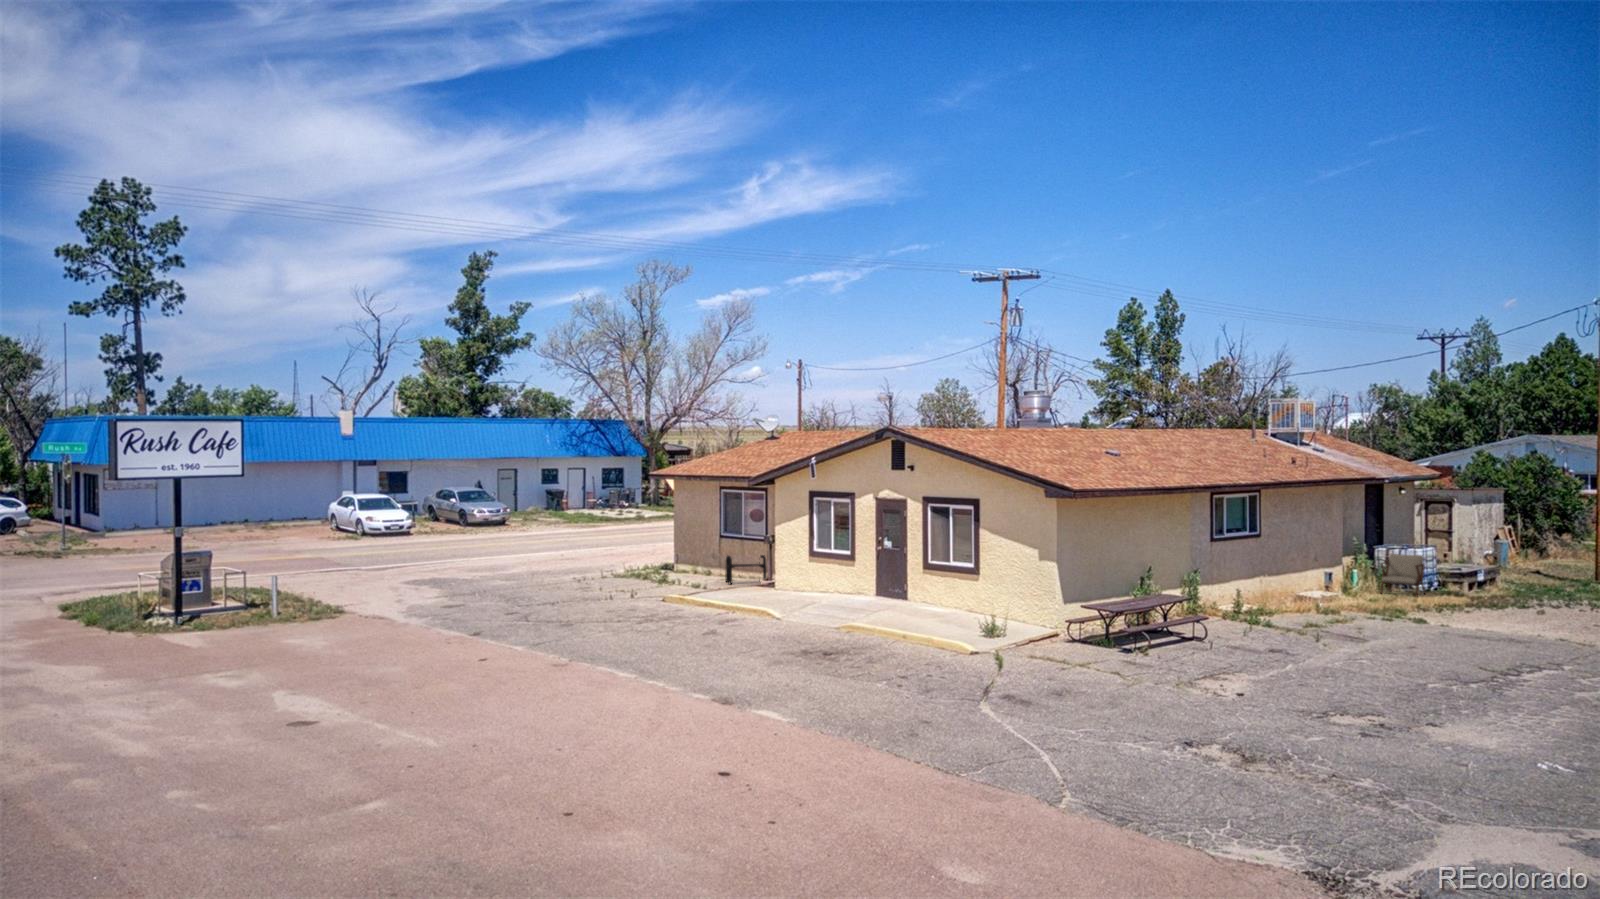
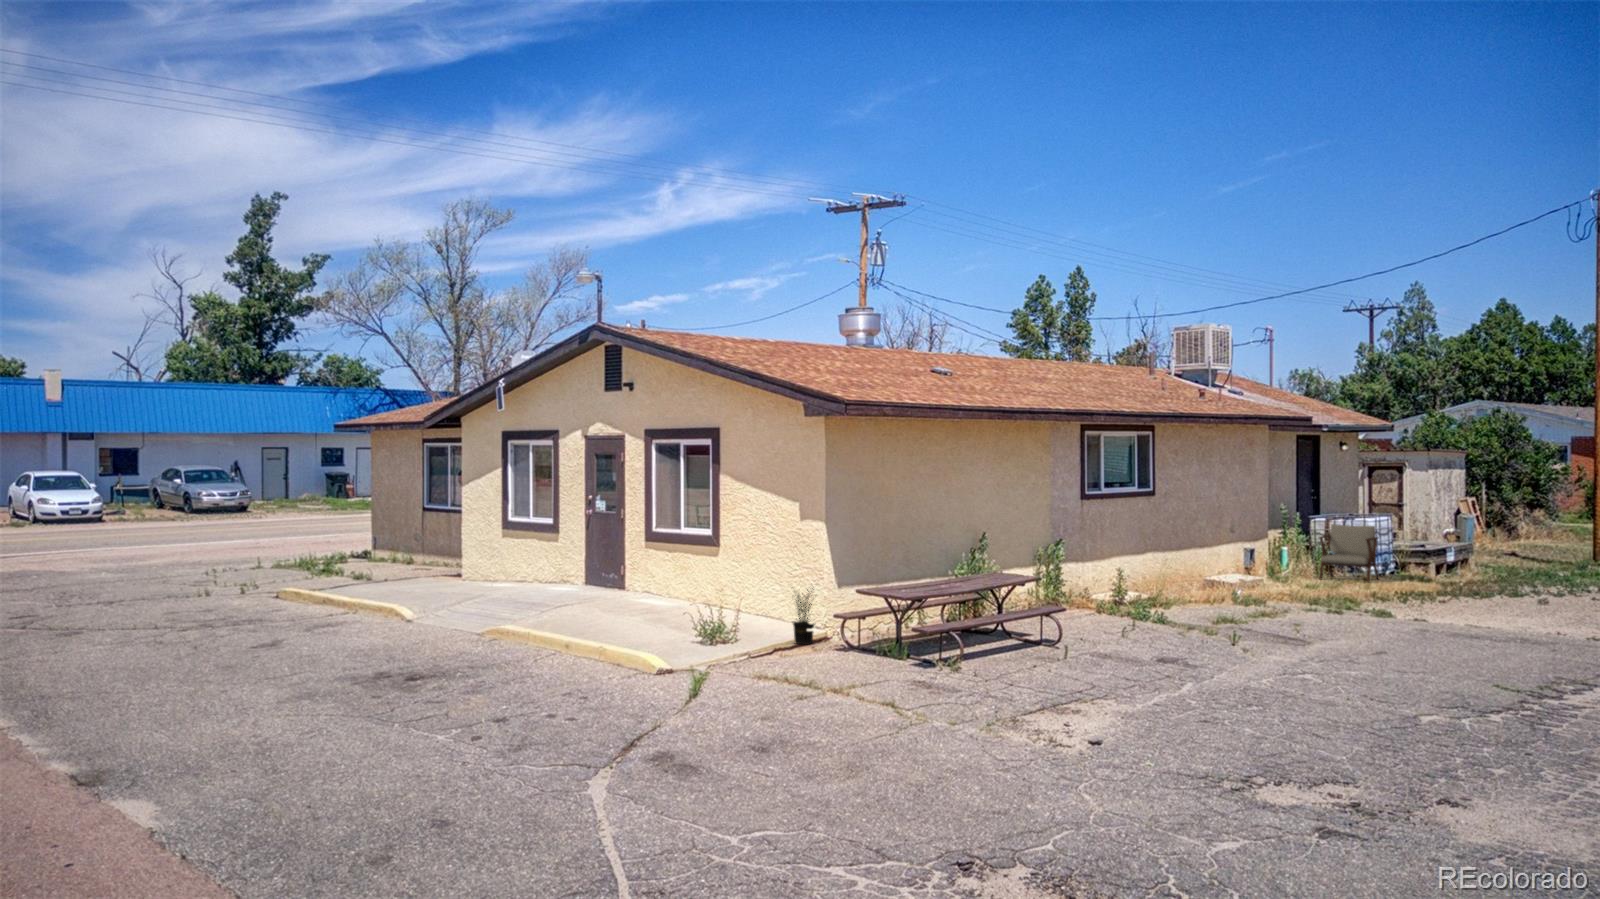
bench: present [725,555,767,585] -> none [419,532,477,575]
potted plant: none [1033,600,1054,639] -> present [793,588,815,645]

